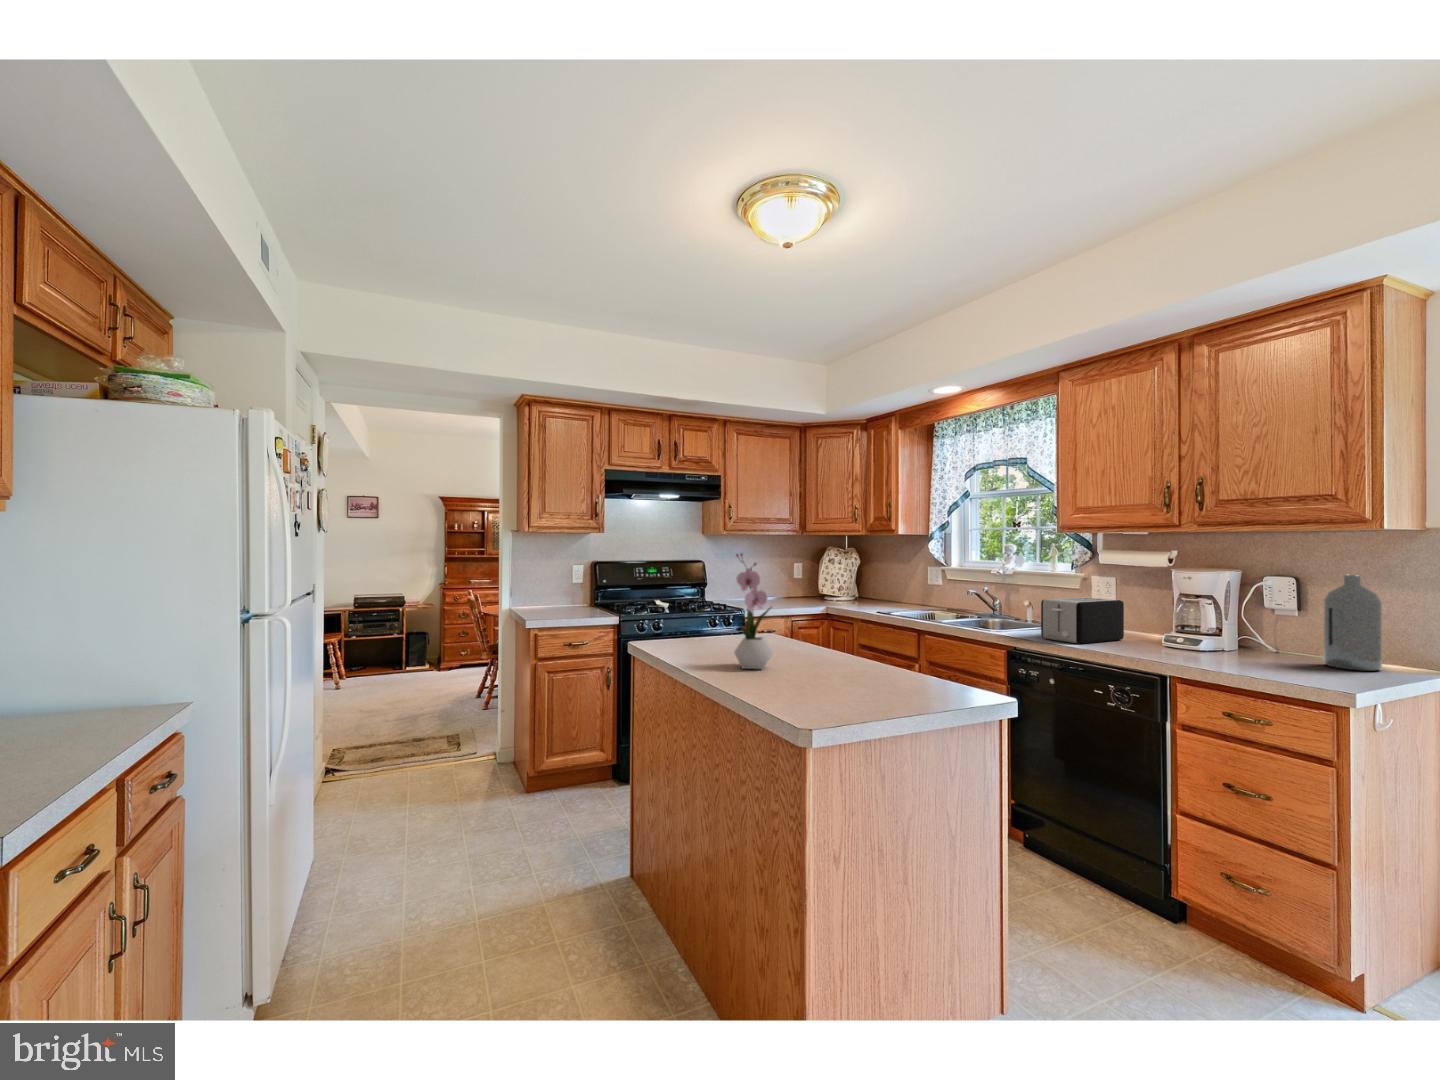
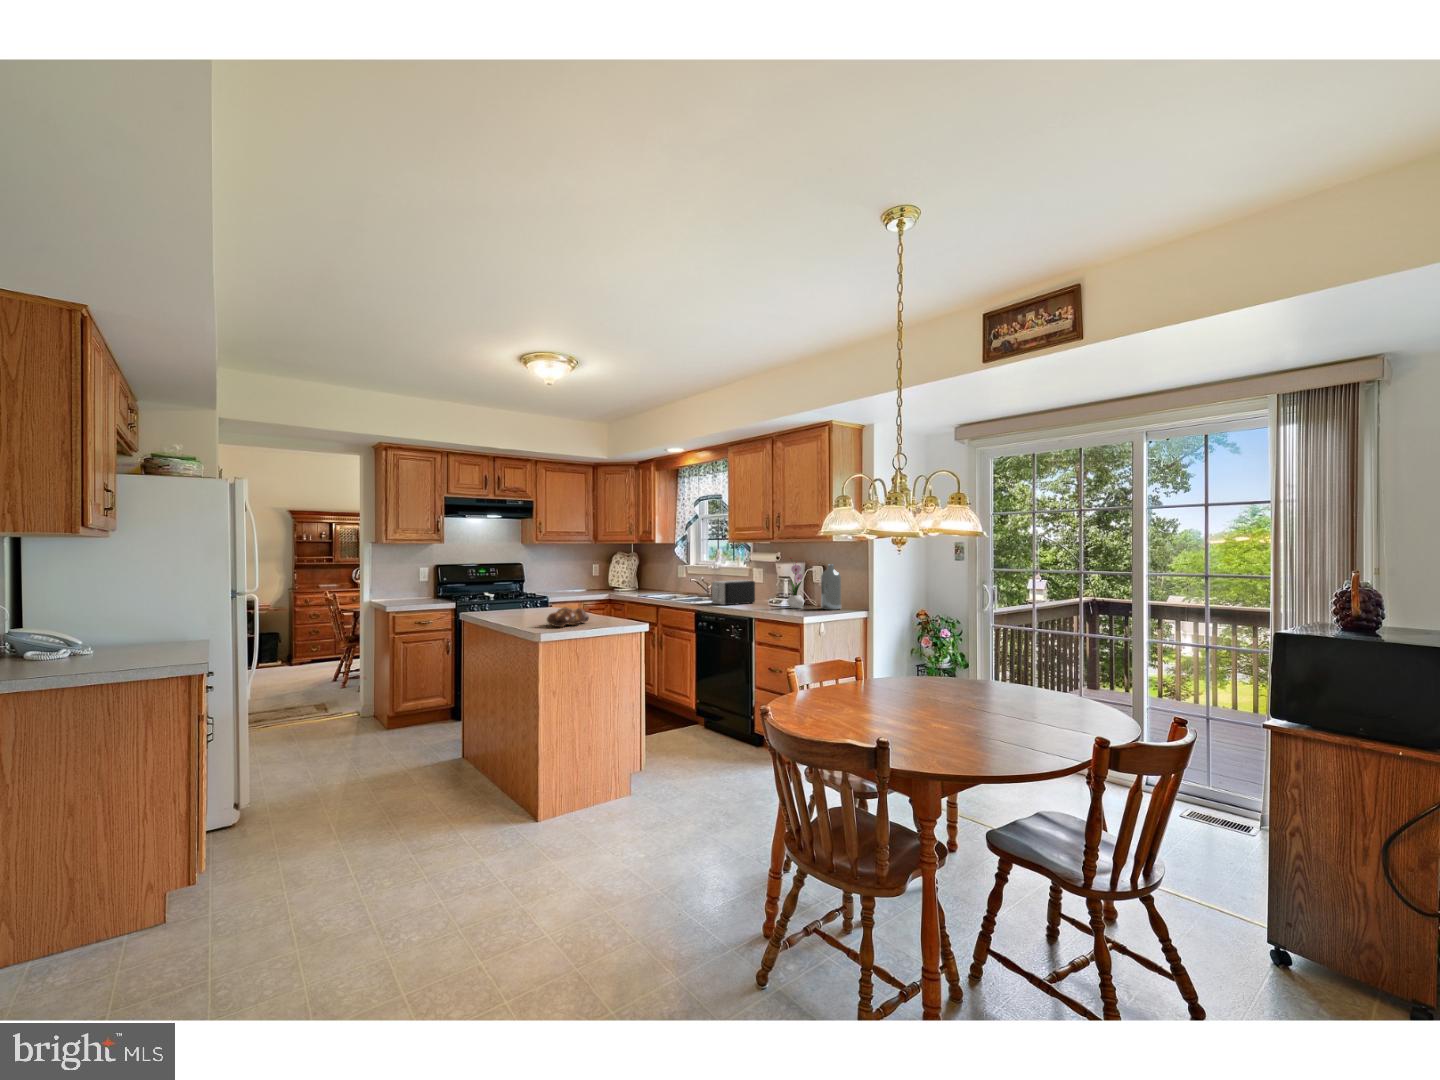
flower arrangement: present [734,553,773,669] -> present [787,557,805,608]
bread loaf: none [816,661,895,710] -> present [547,607,589,627]

